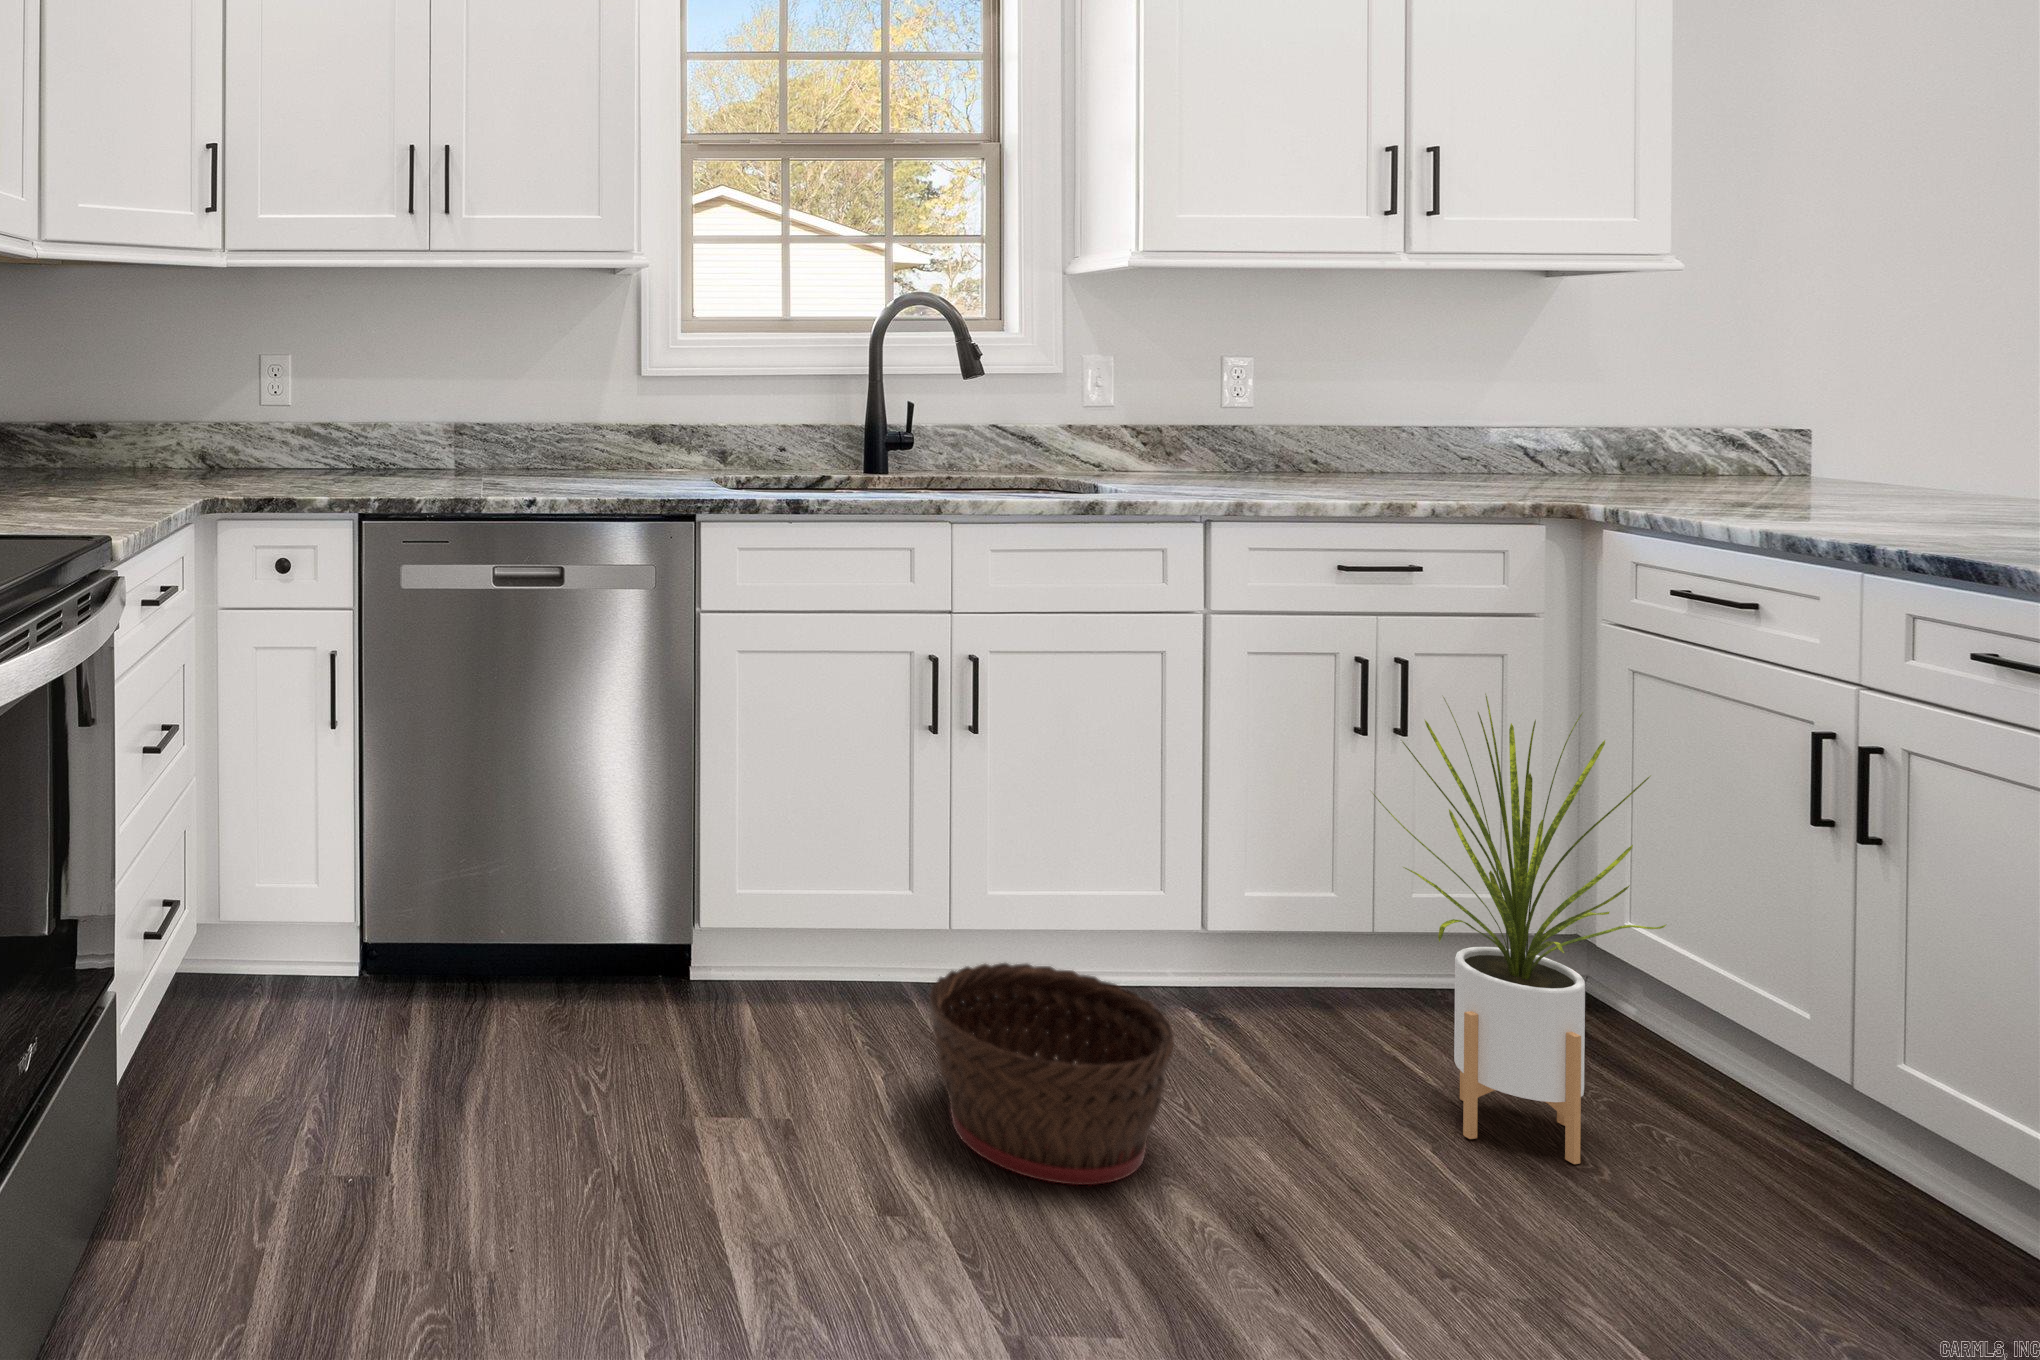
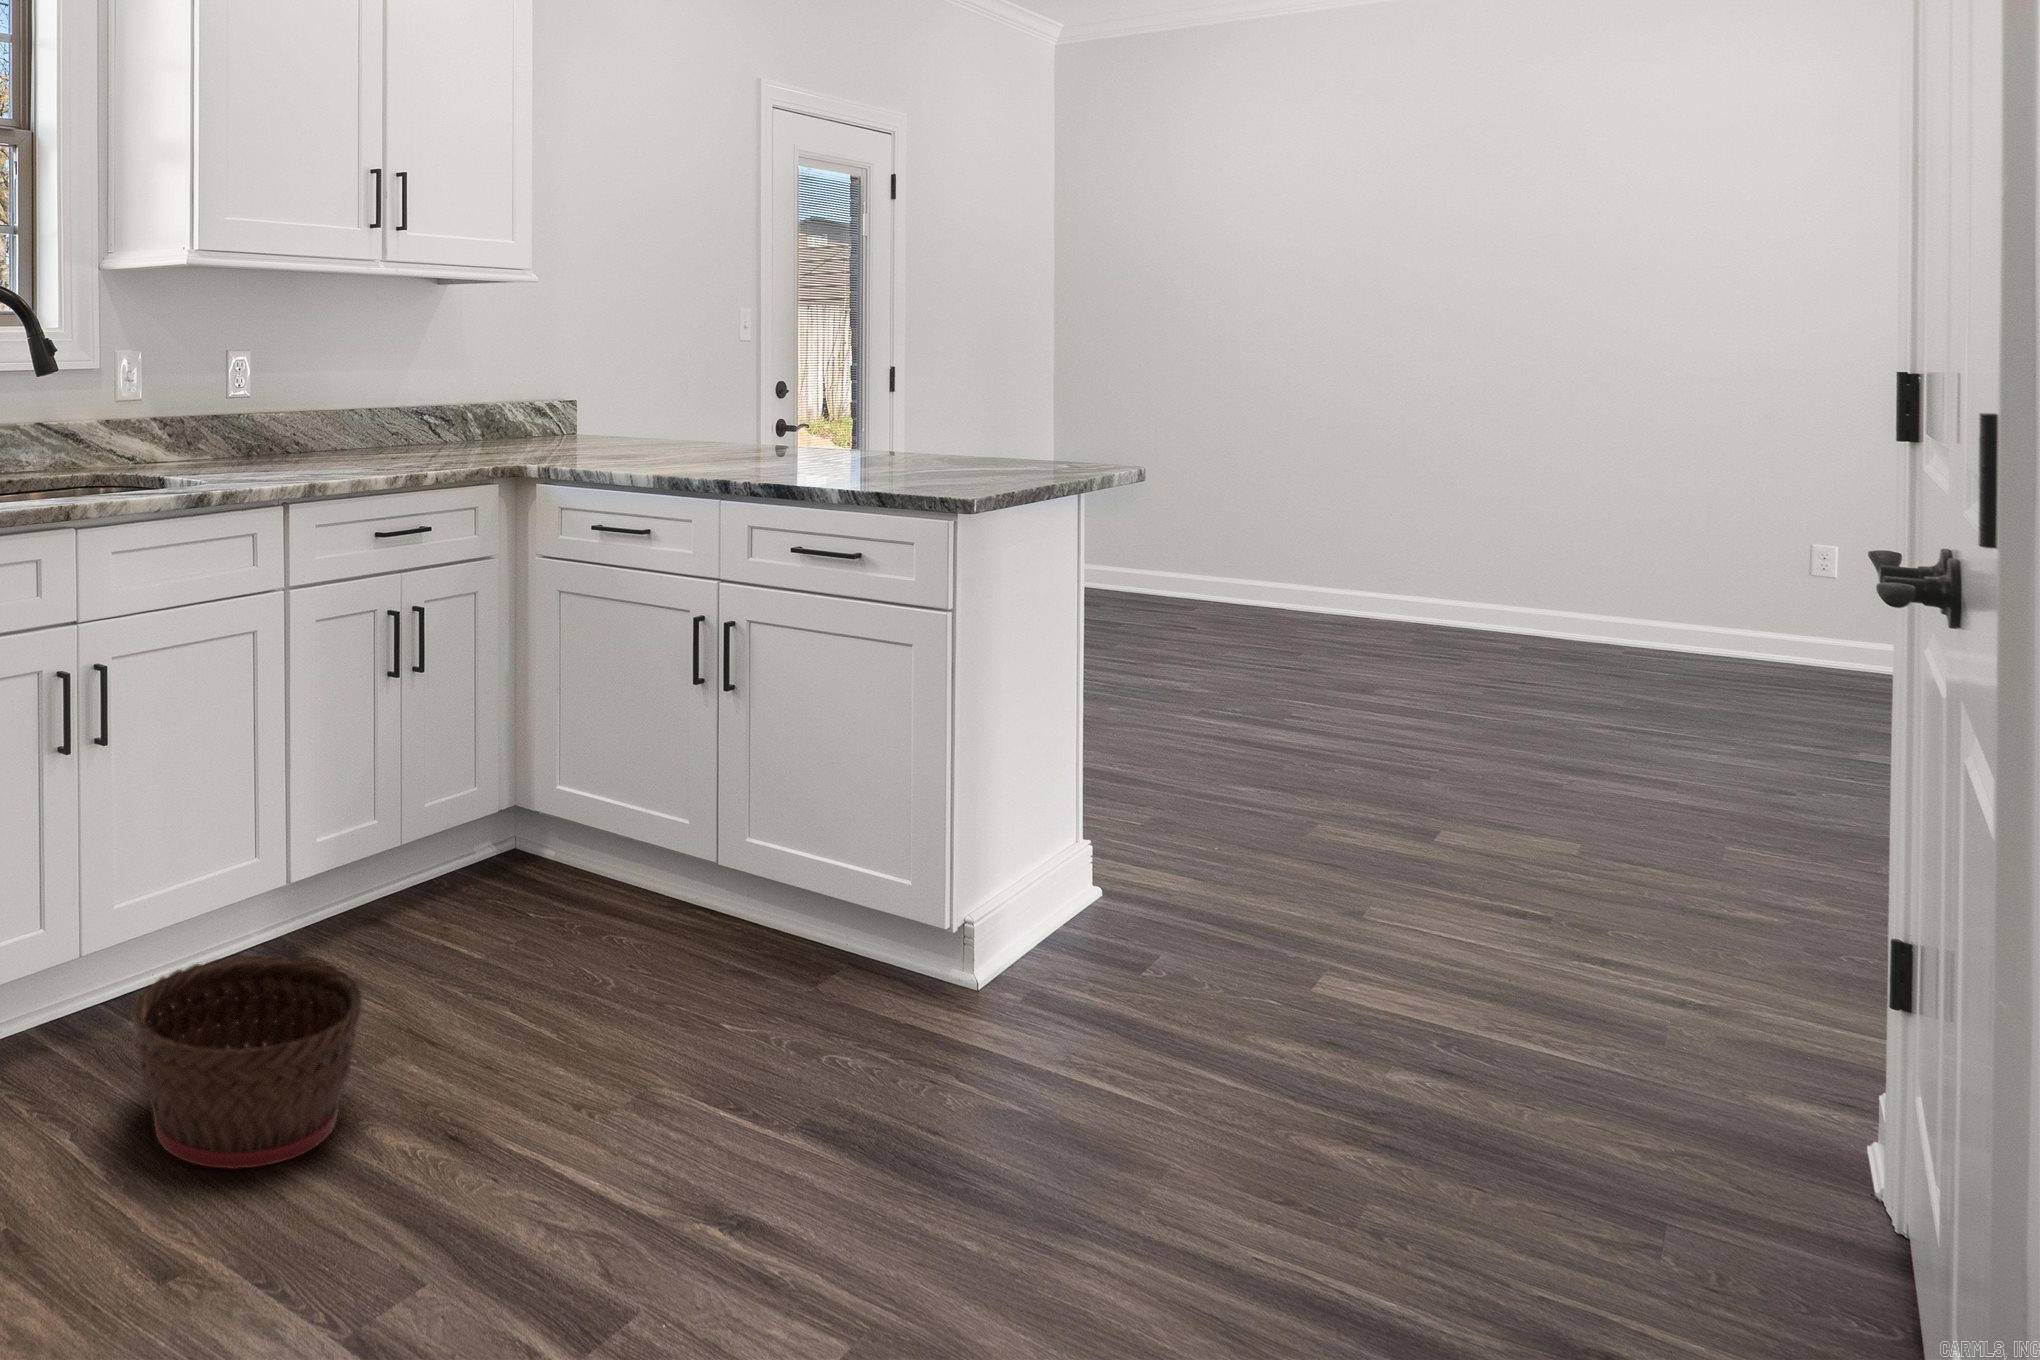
house plant: present [1373,694,1666,1164] -> none [451,626,641,994]

